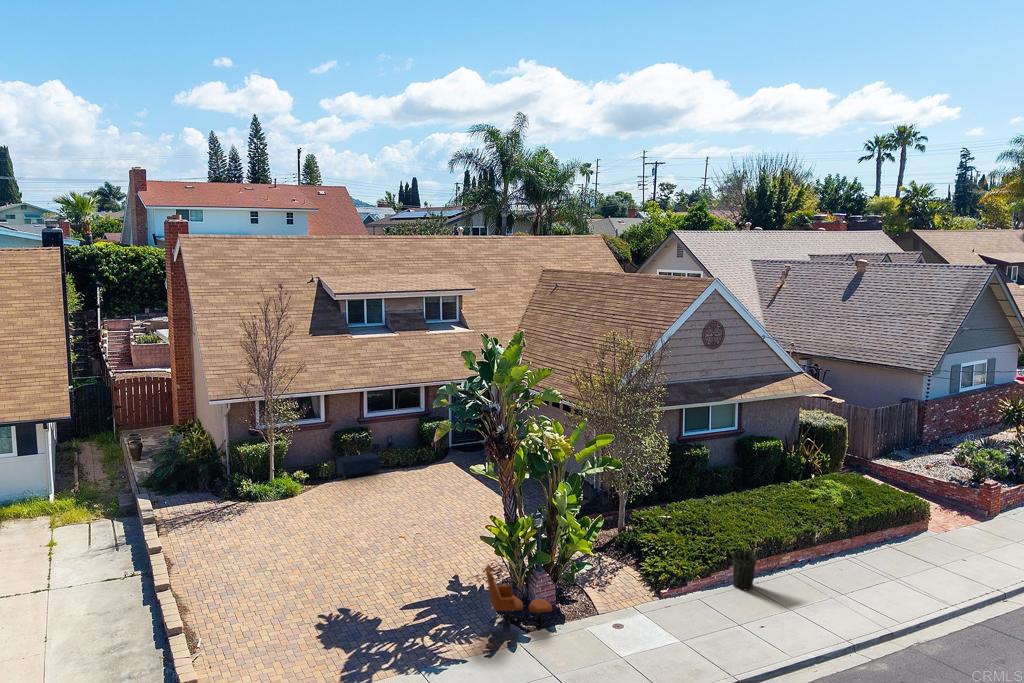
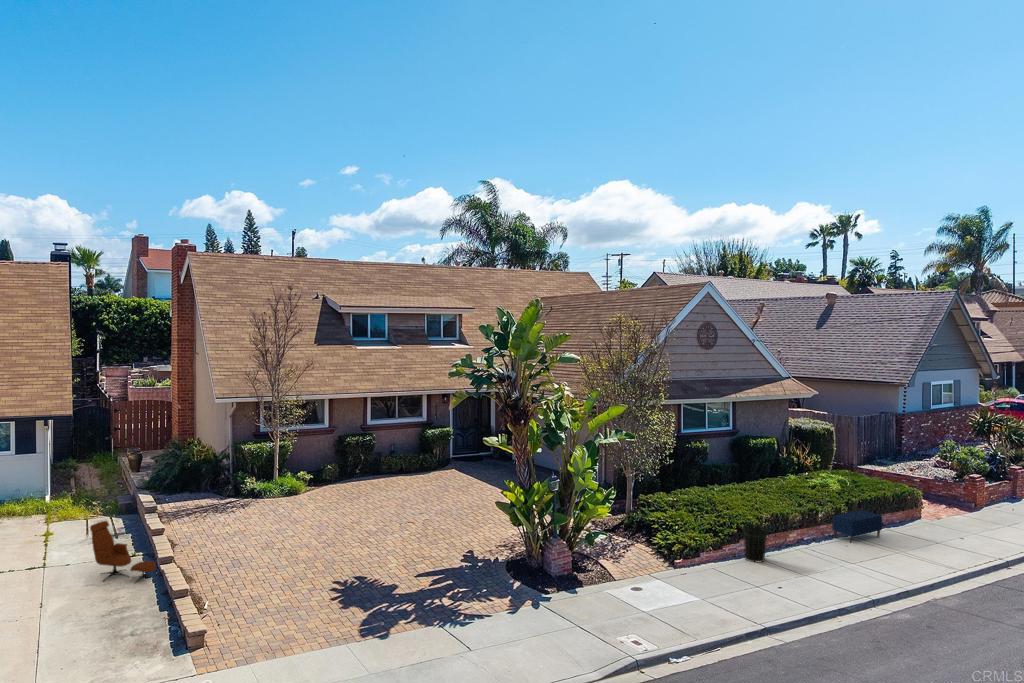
bench: present [337,453,381,480] -> present [832,510,882,543]
lounge chair: present [486,565,552,627] -> present [90,521,156,581]

